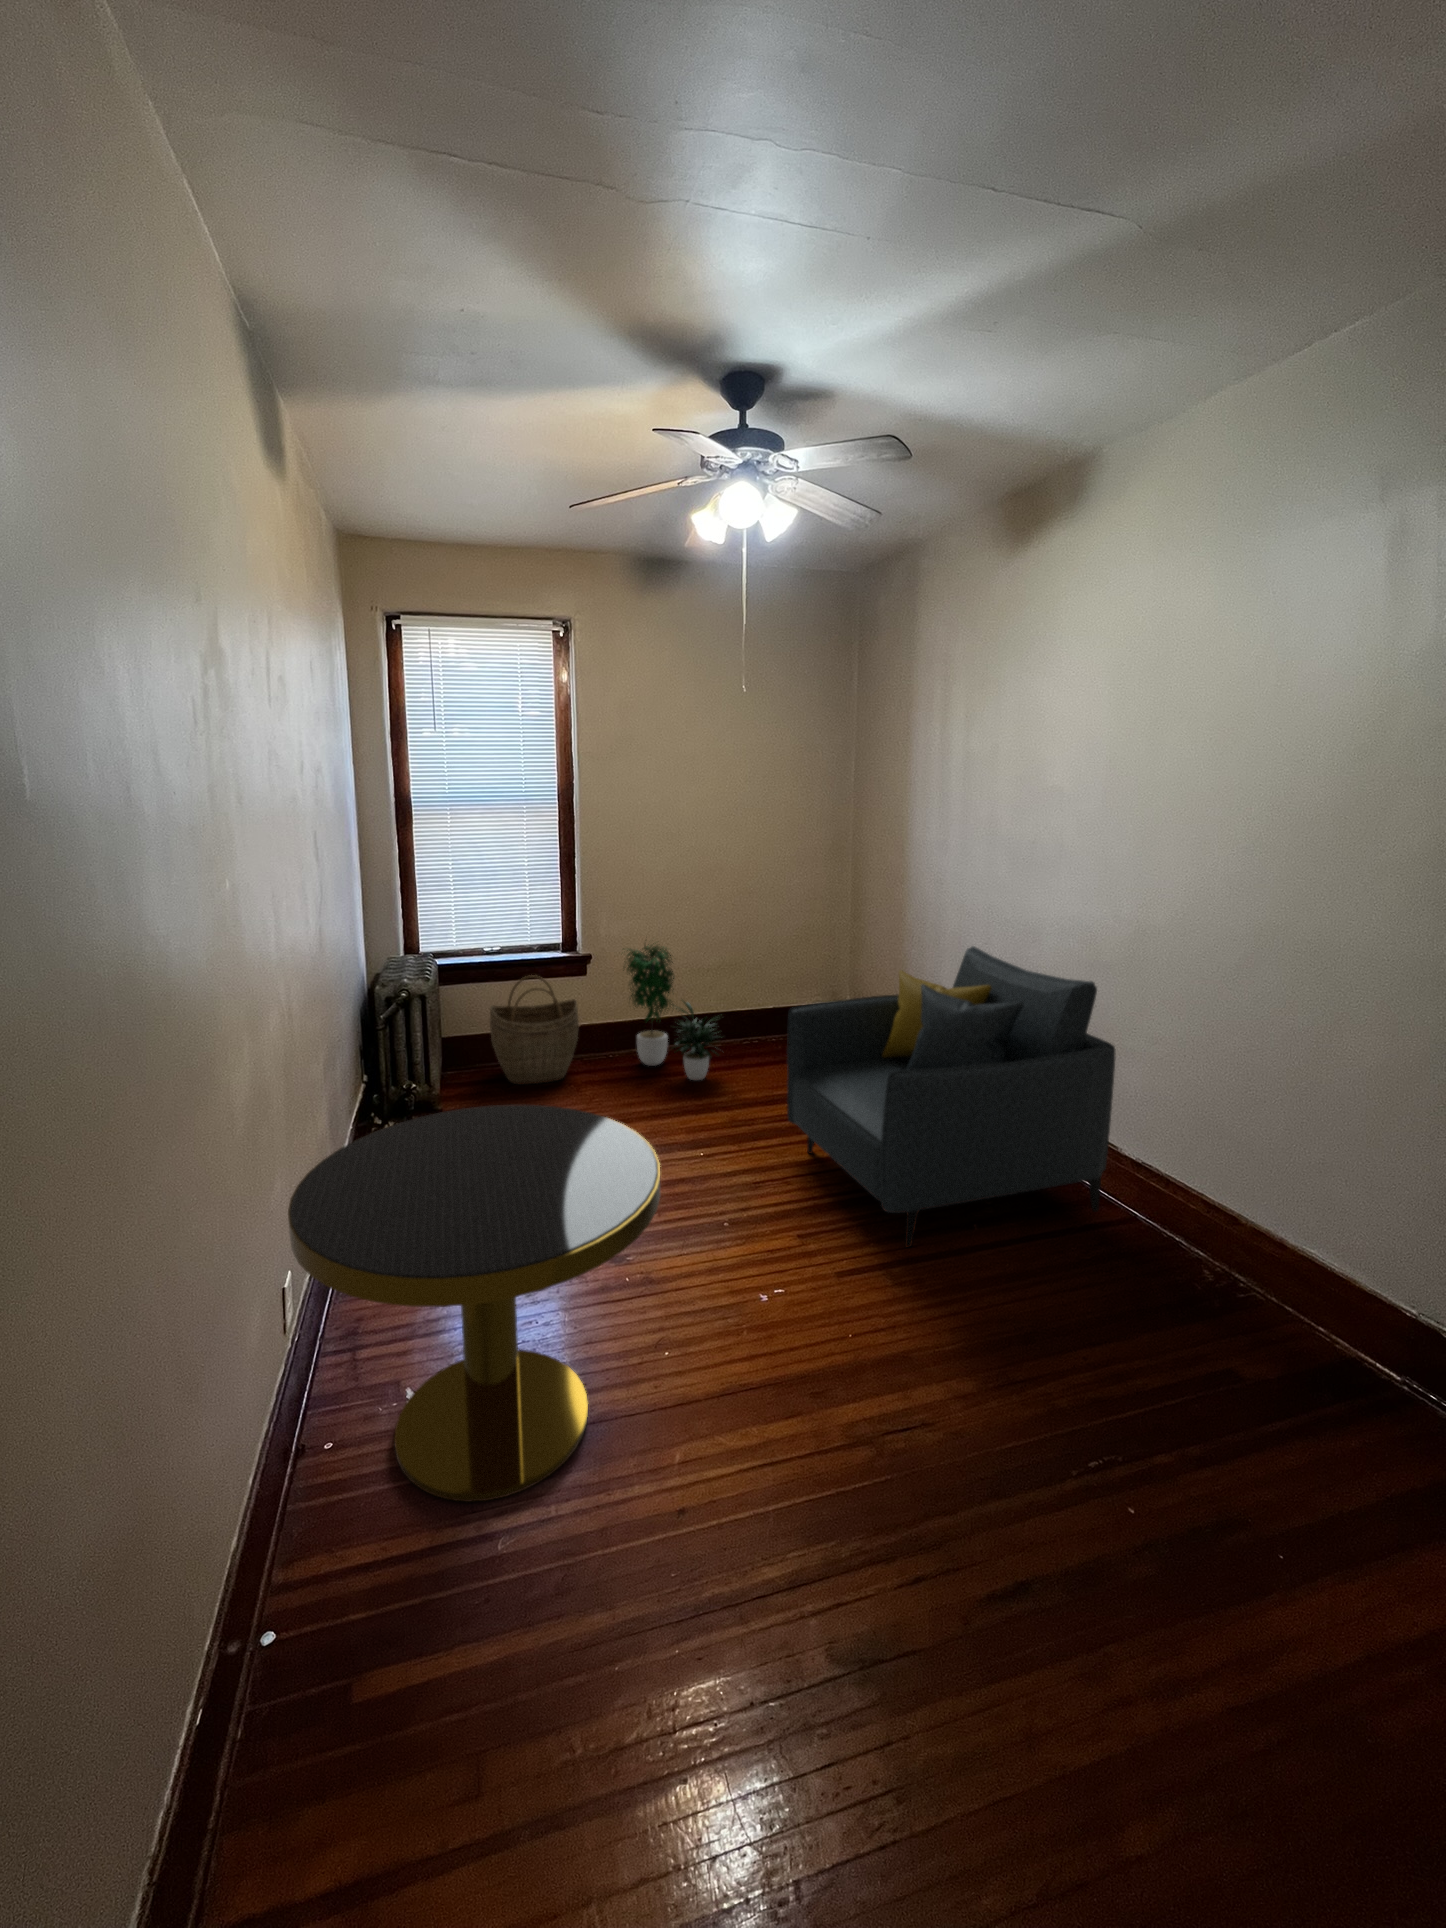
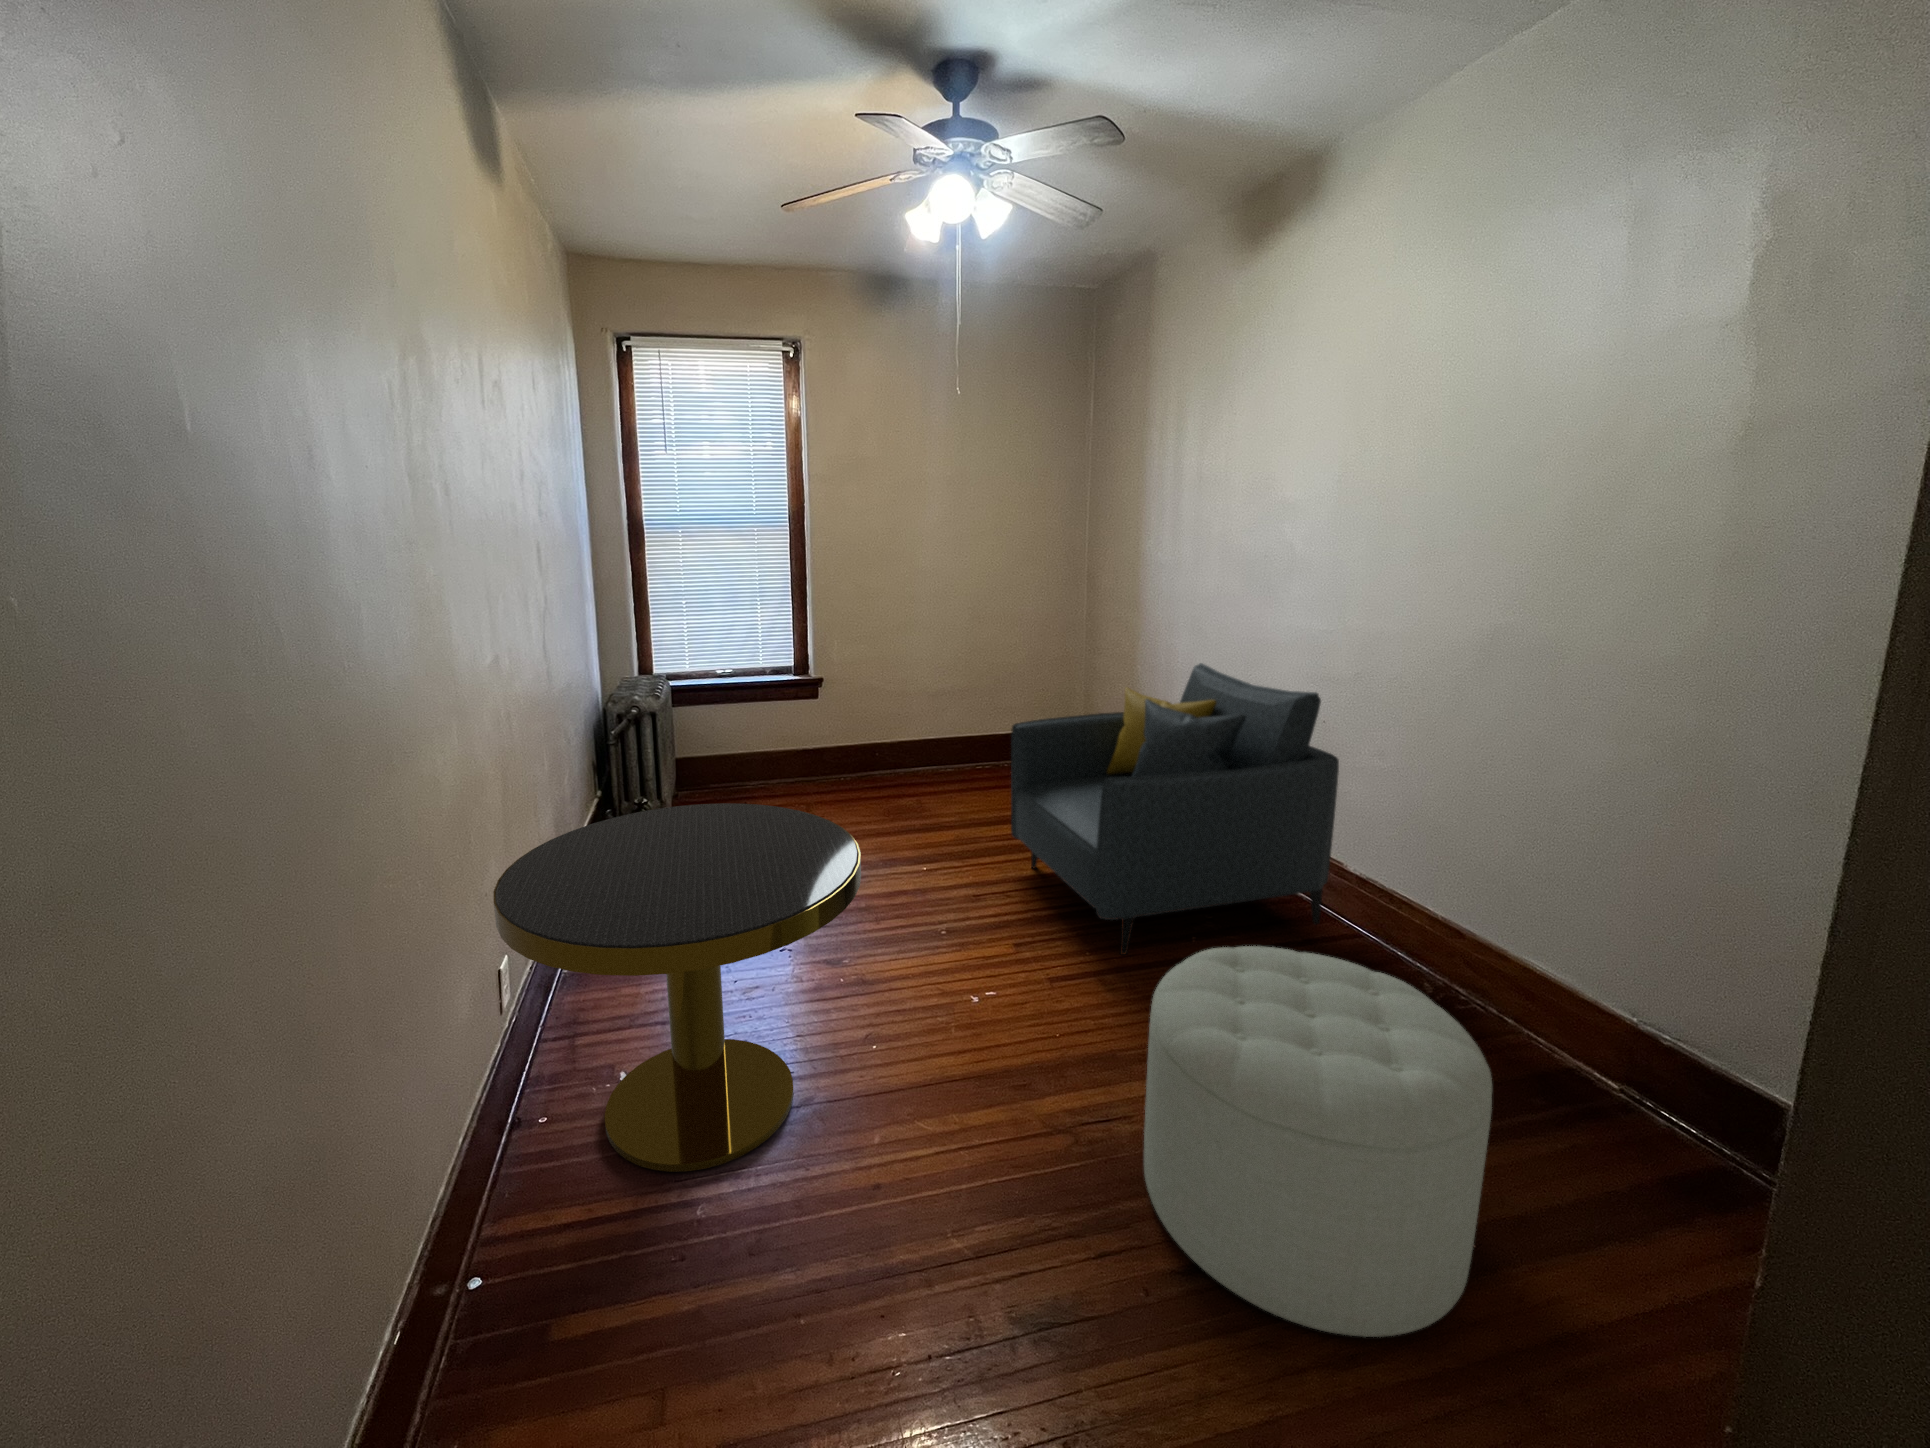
potted plant: present [627,946,719,1080] -> none [852,659,956,802]
woven basket: present [490,975,579,1084] -> none [723,698,811,804]
ottoman: none [951,1254,1305,1670] -> present [1144,946,1492,1337]

